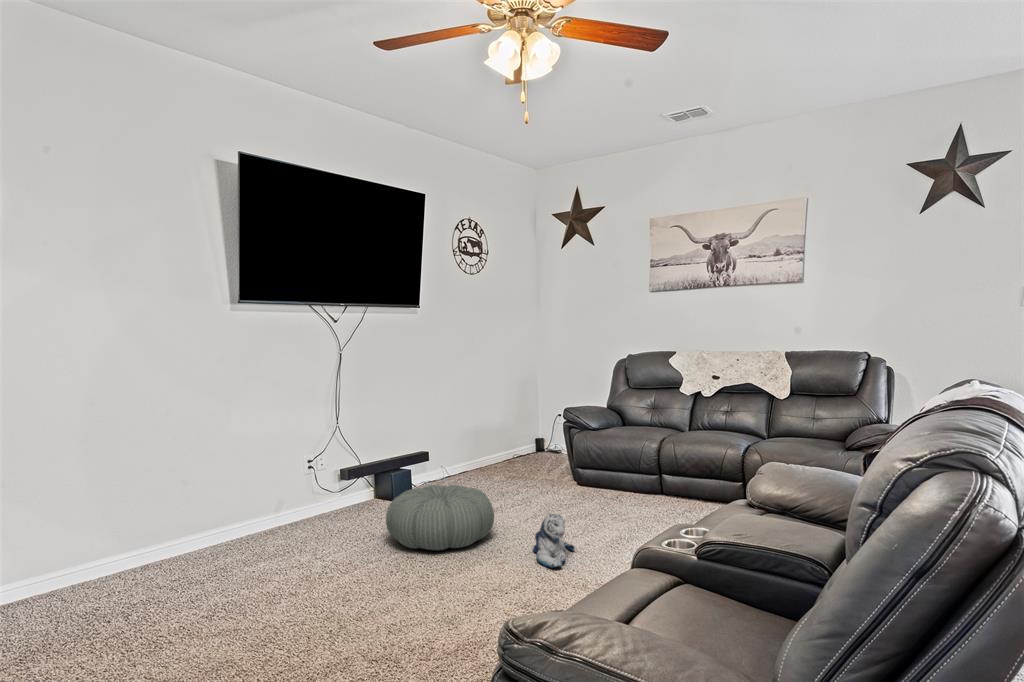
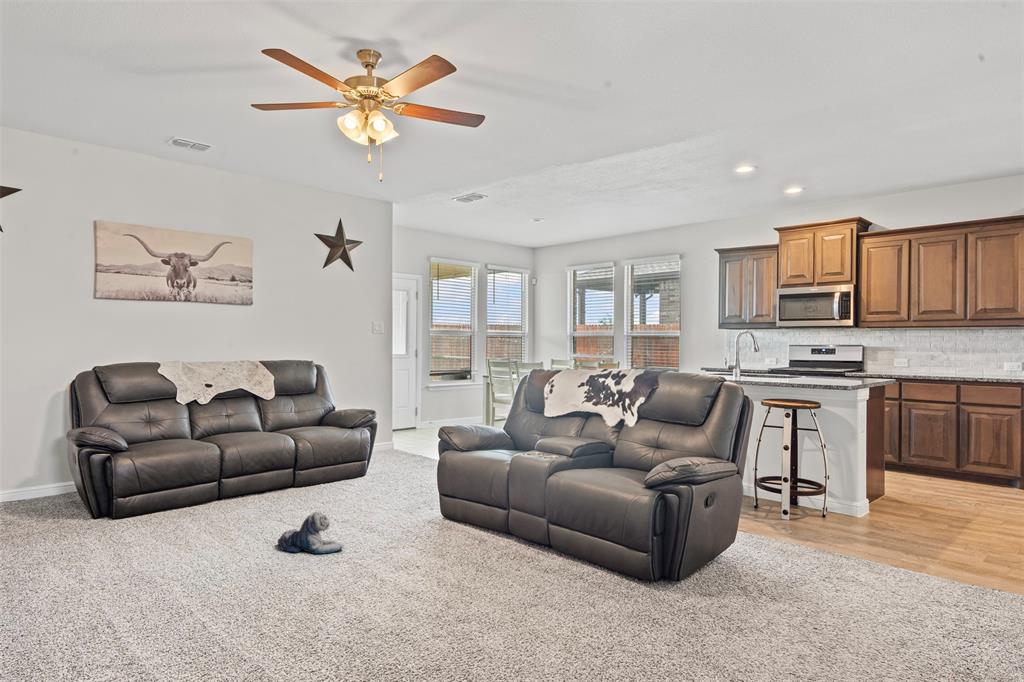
pouf: present [386,485,494,550] -> none [136,524,264,603]

